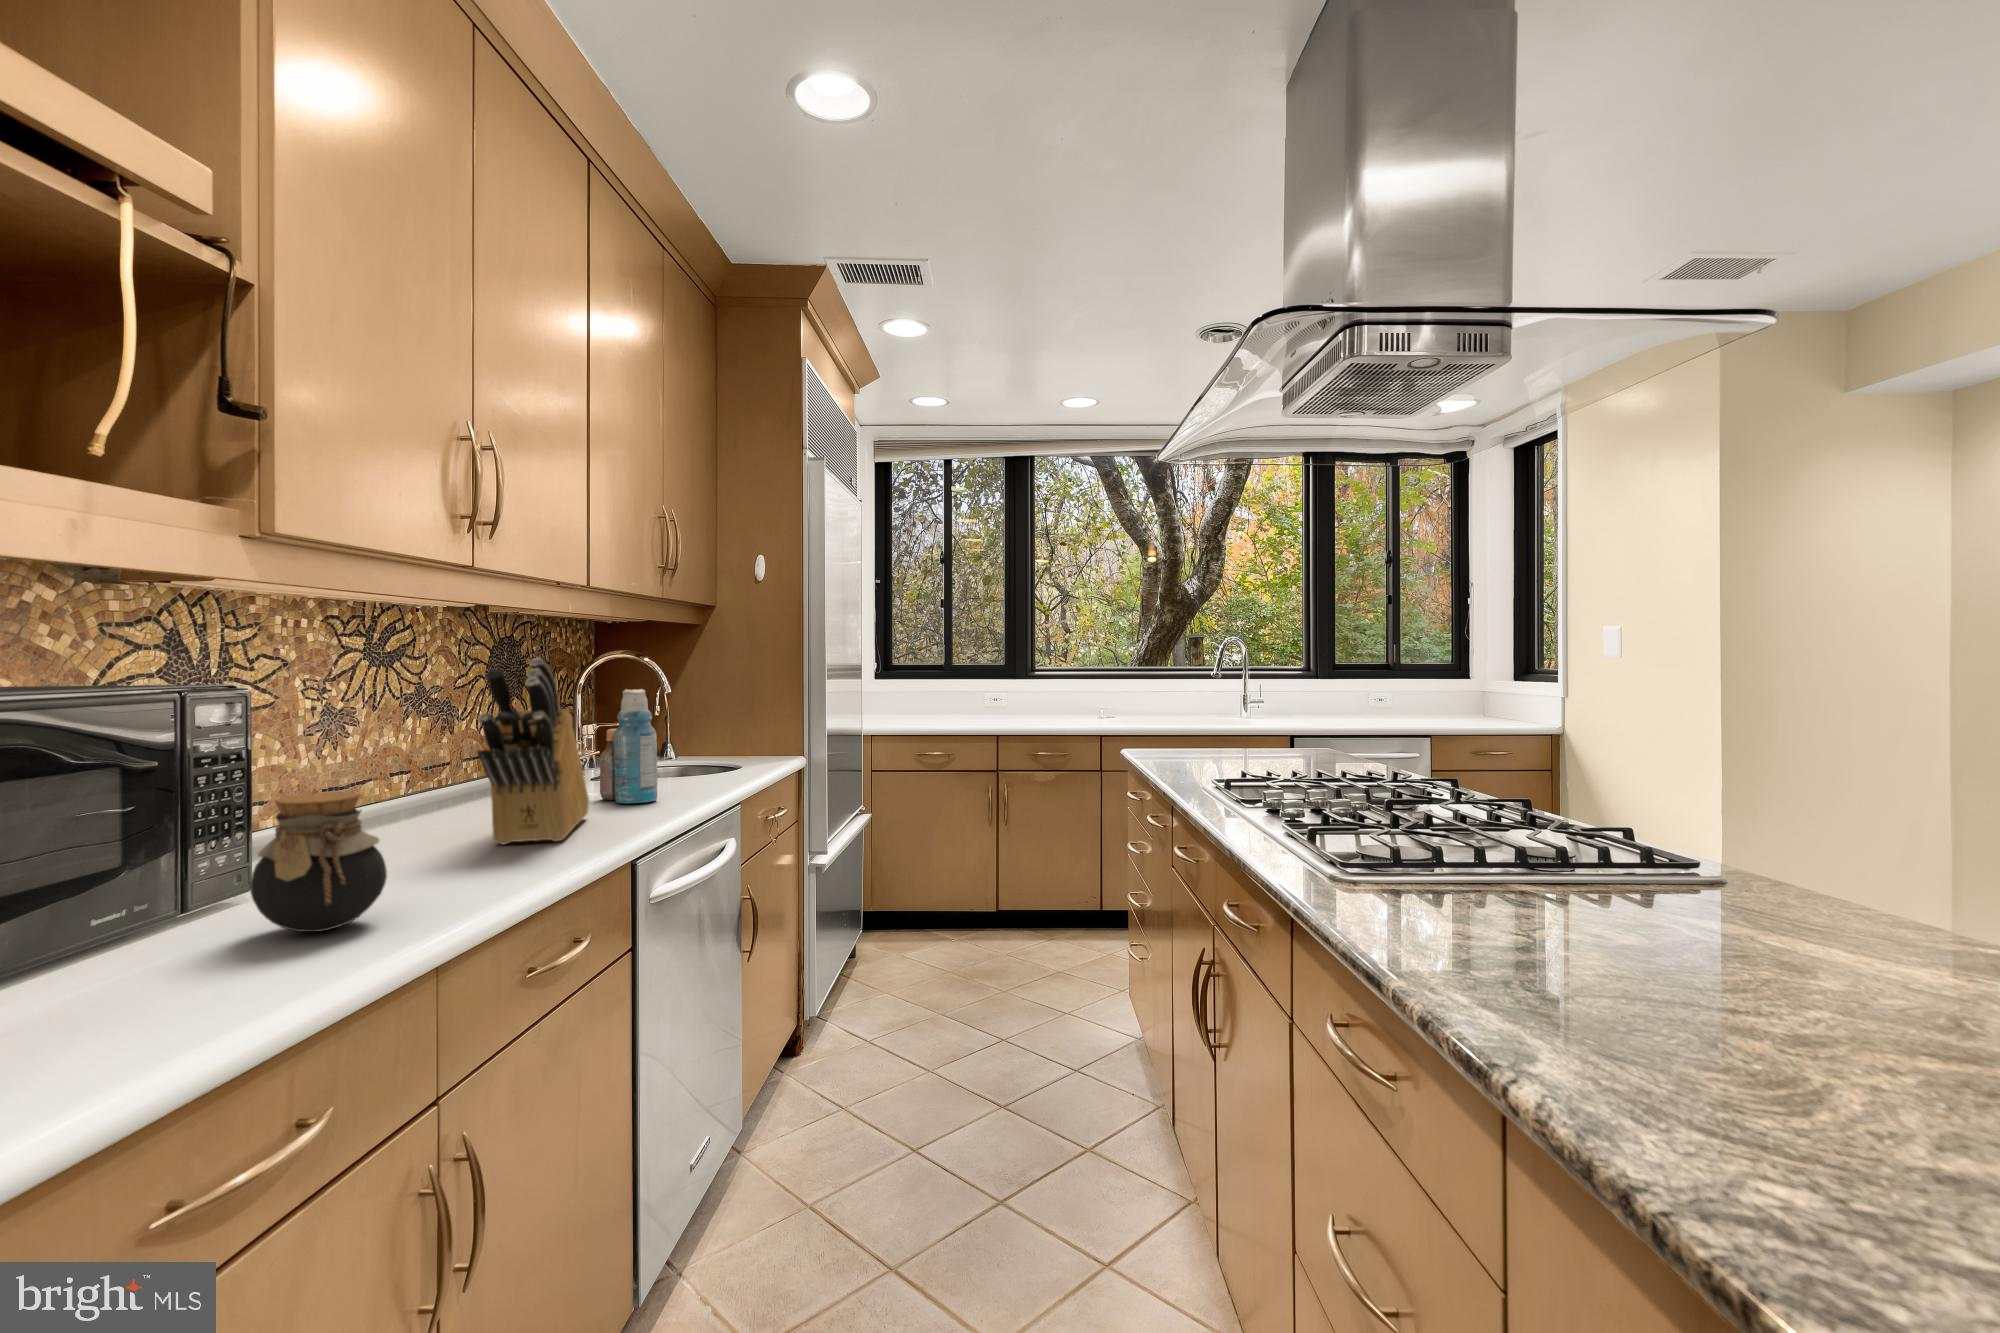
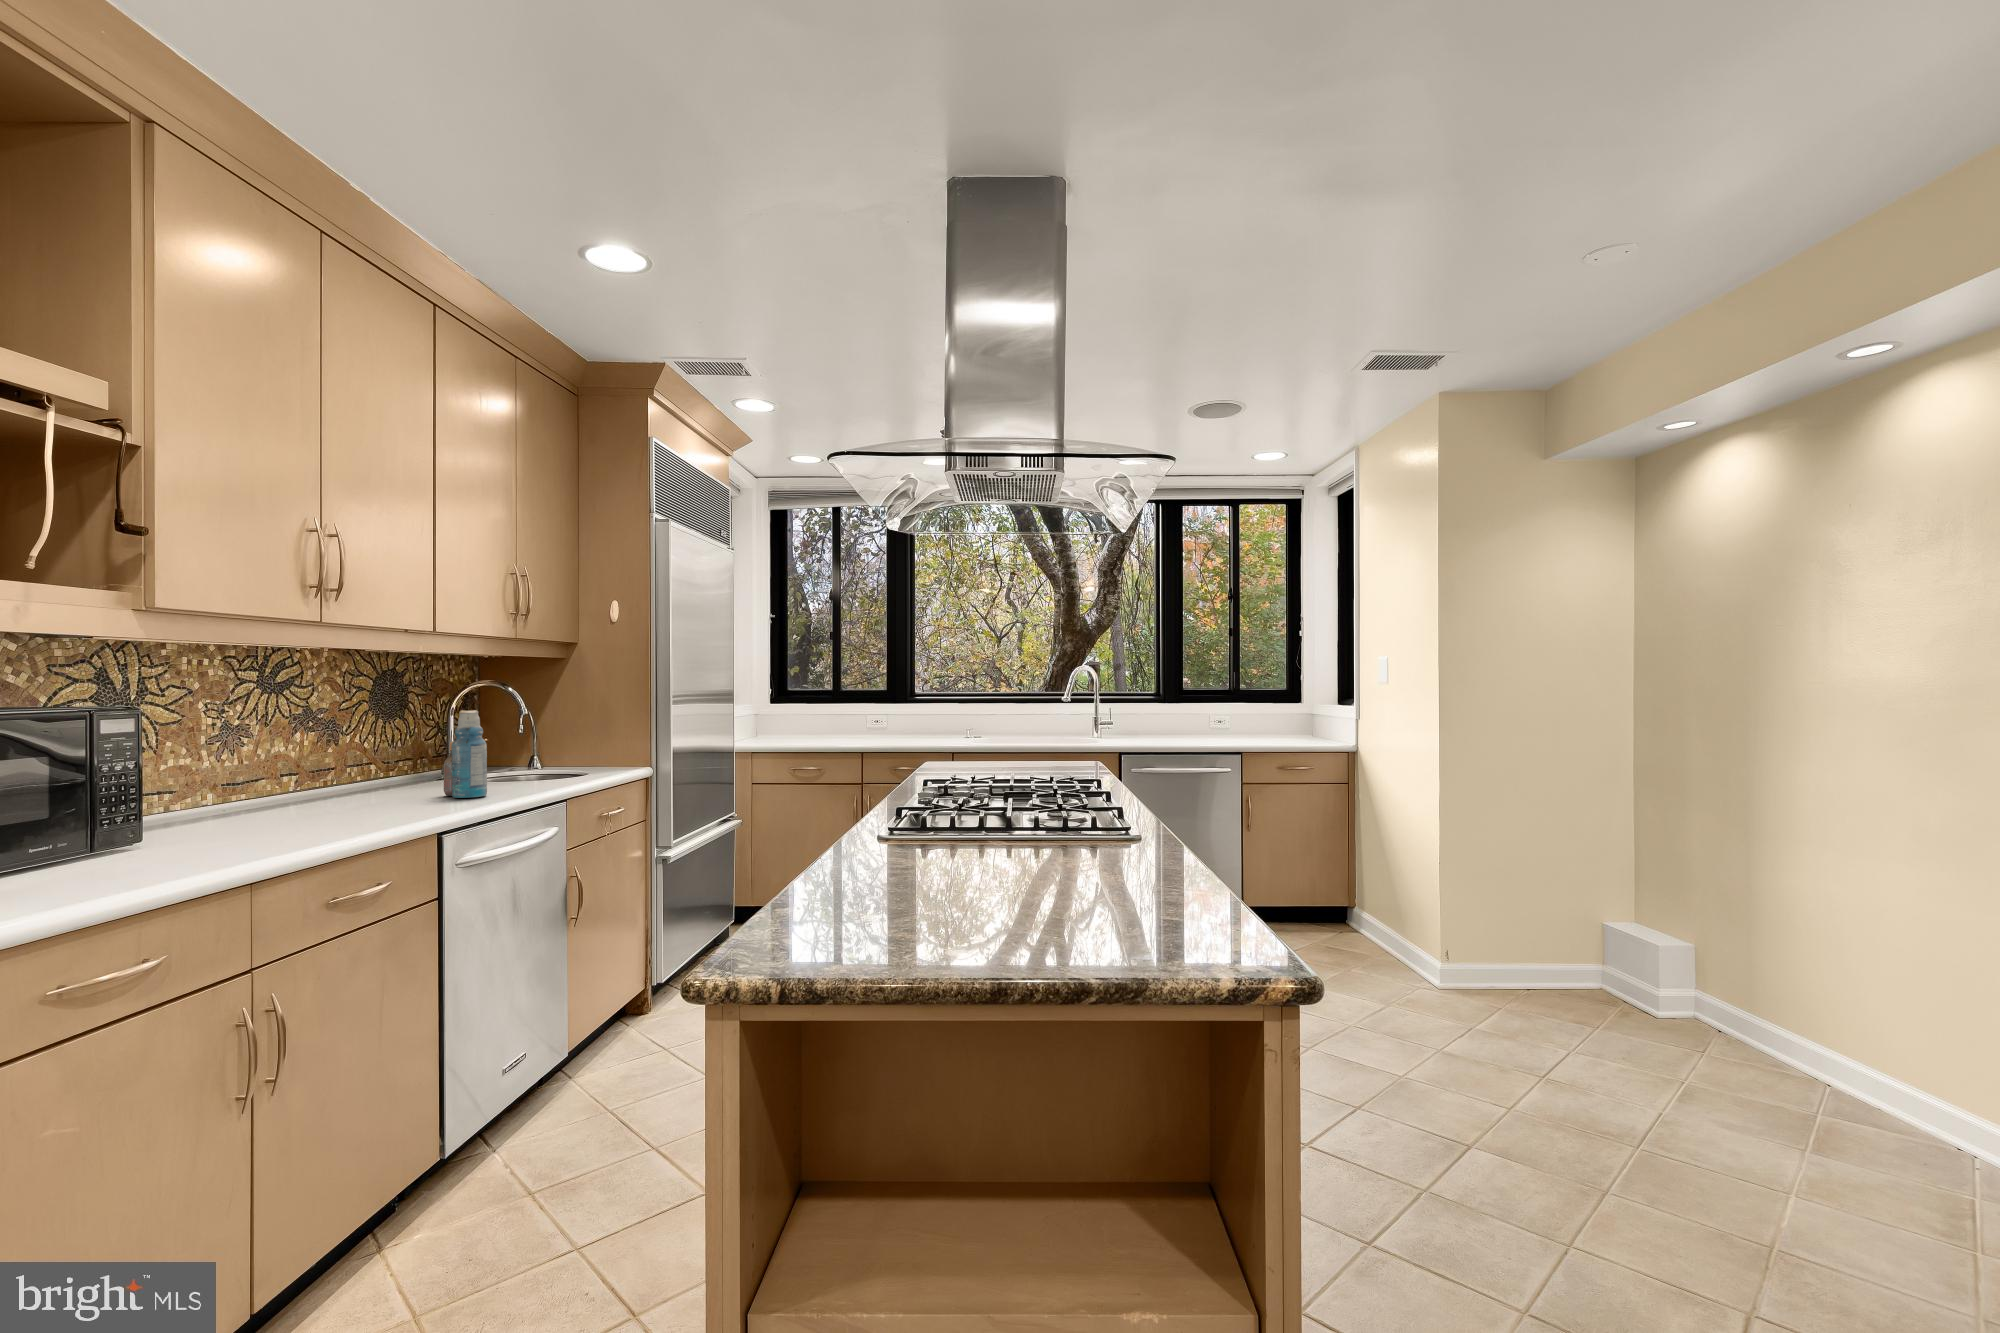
knife block: present [478,658,589,844] -> none [314,687,421,822]
jar: present [250,792,387,932] -> none [129,776,221,863]

